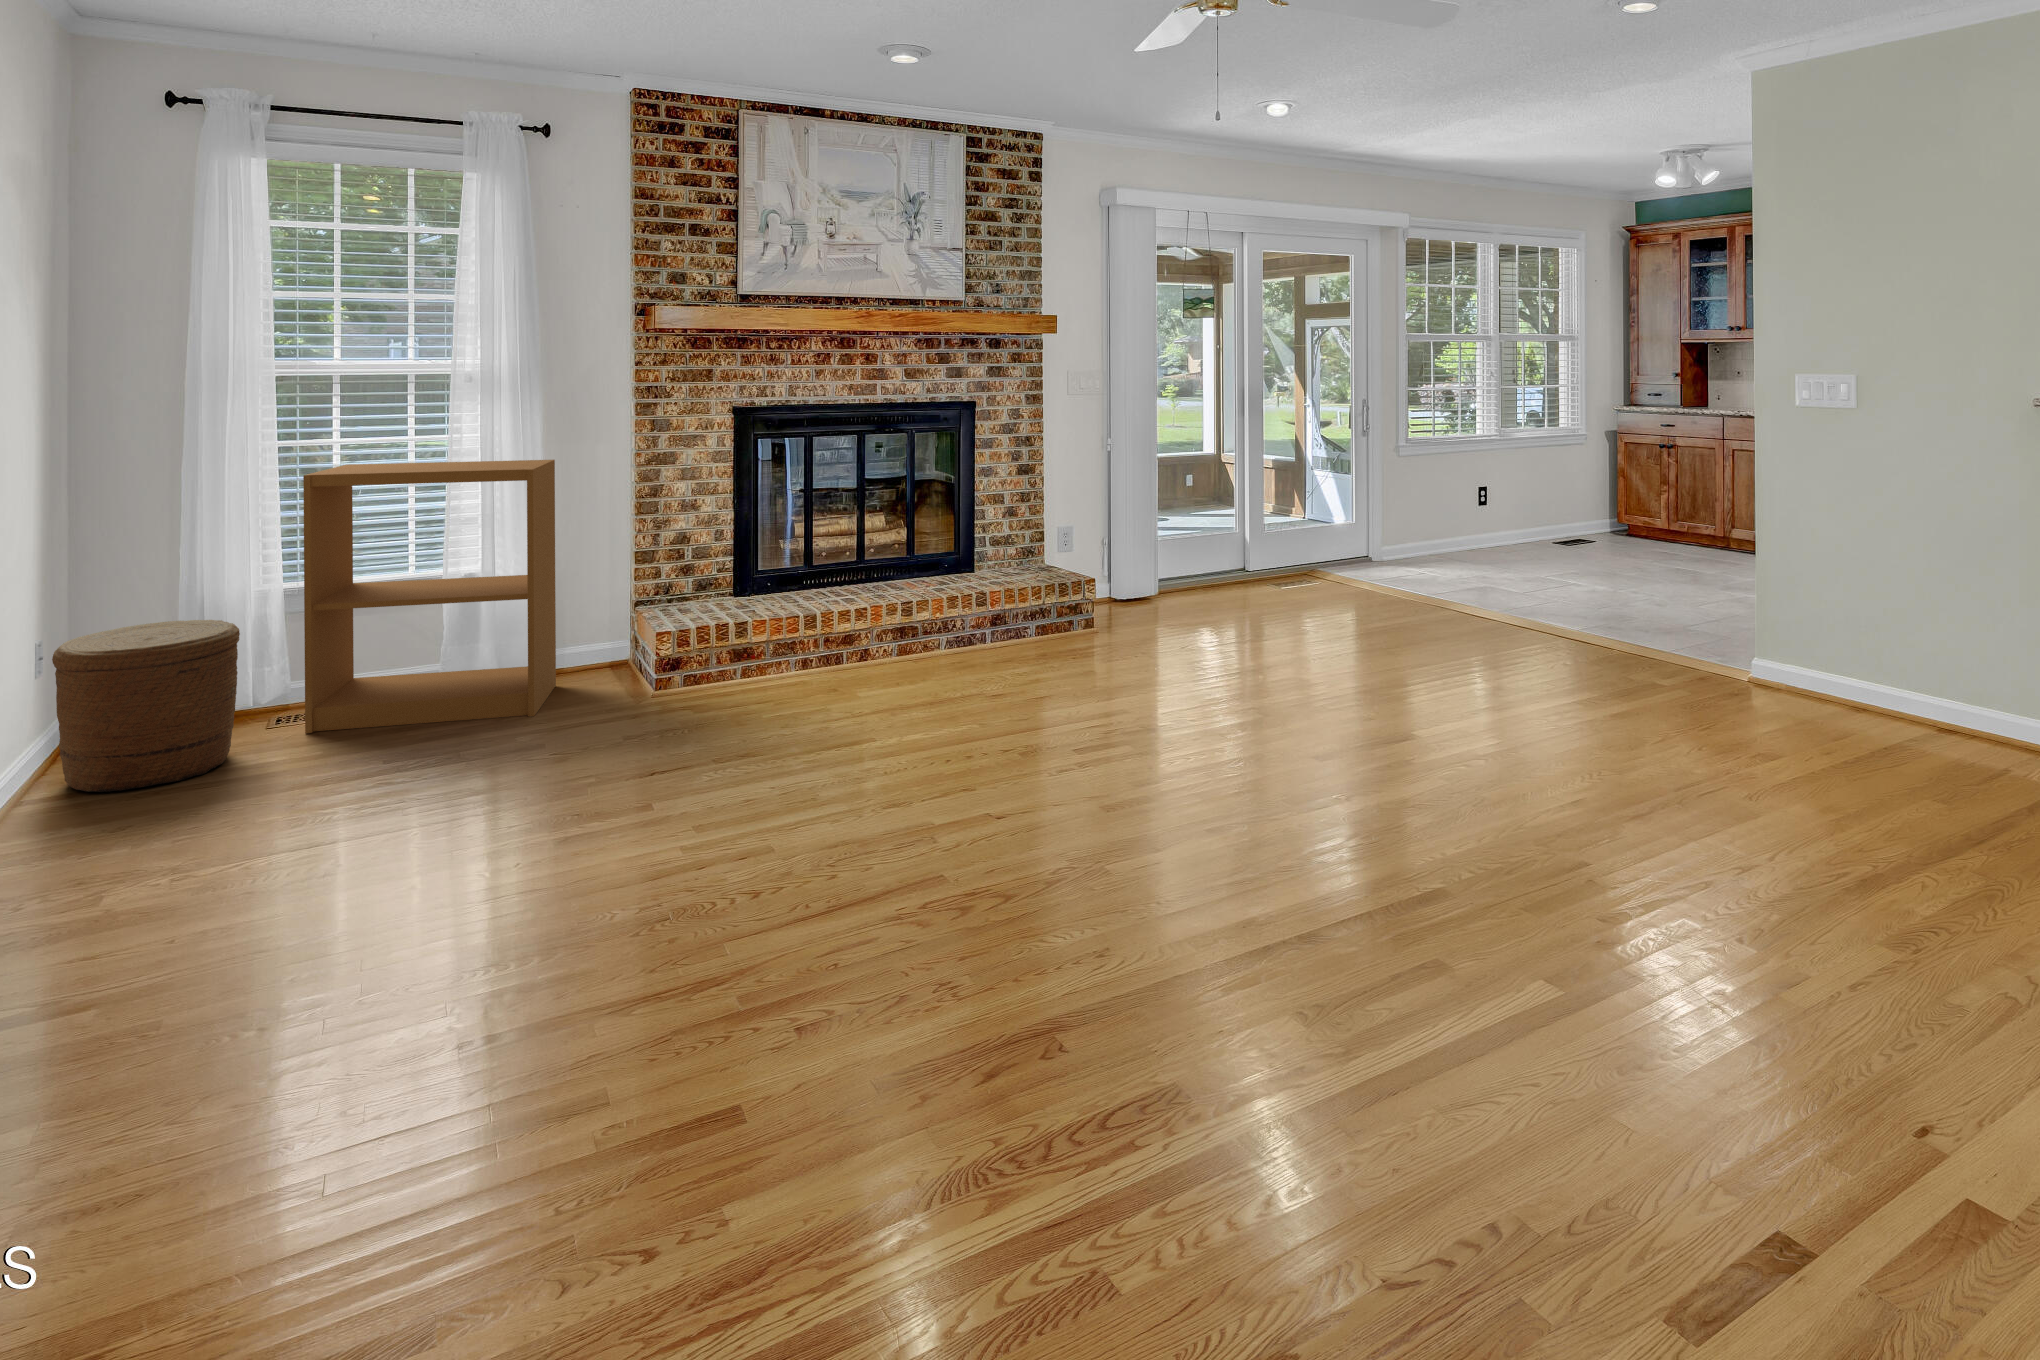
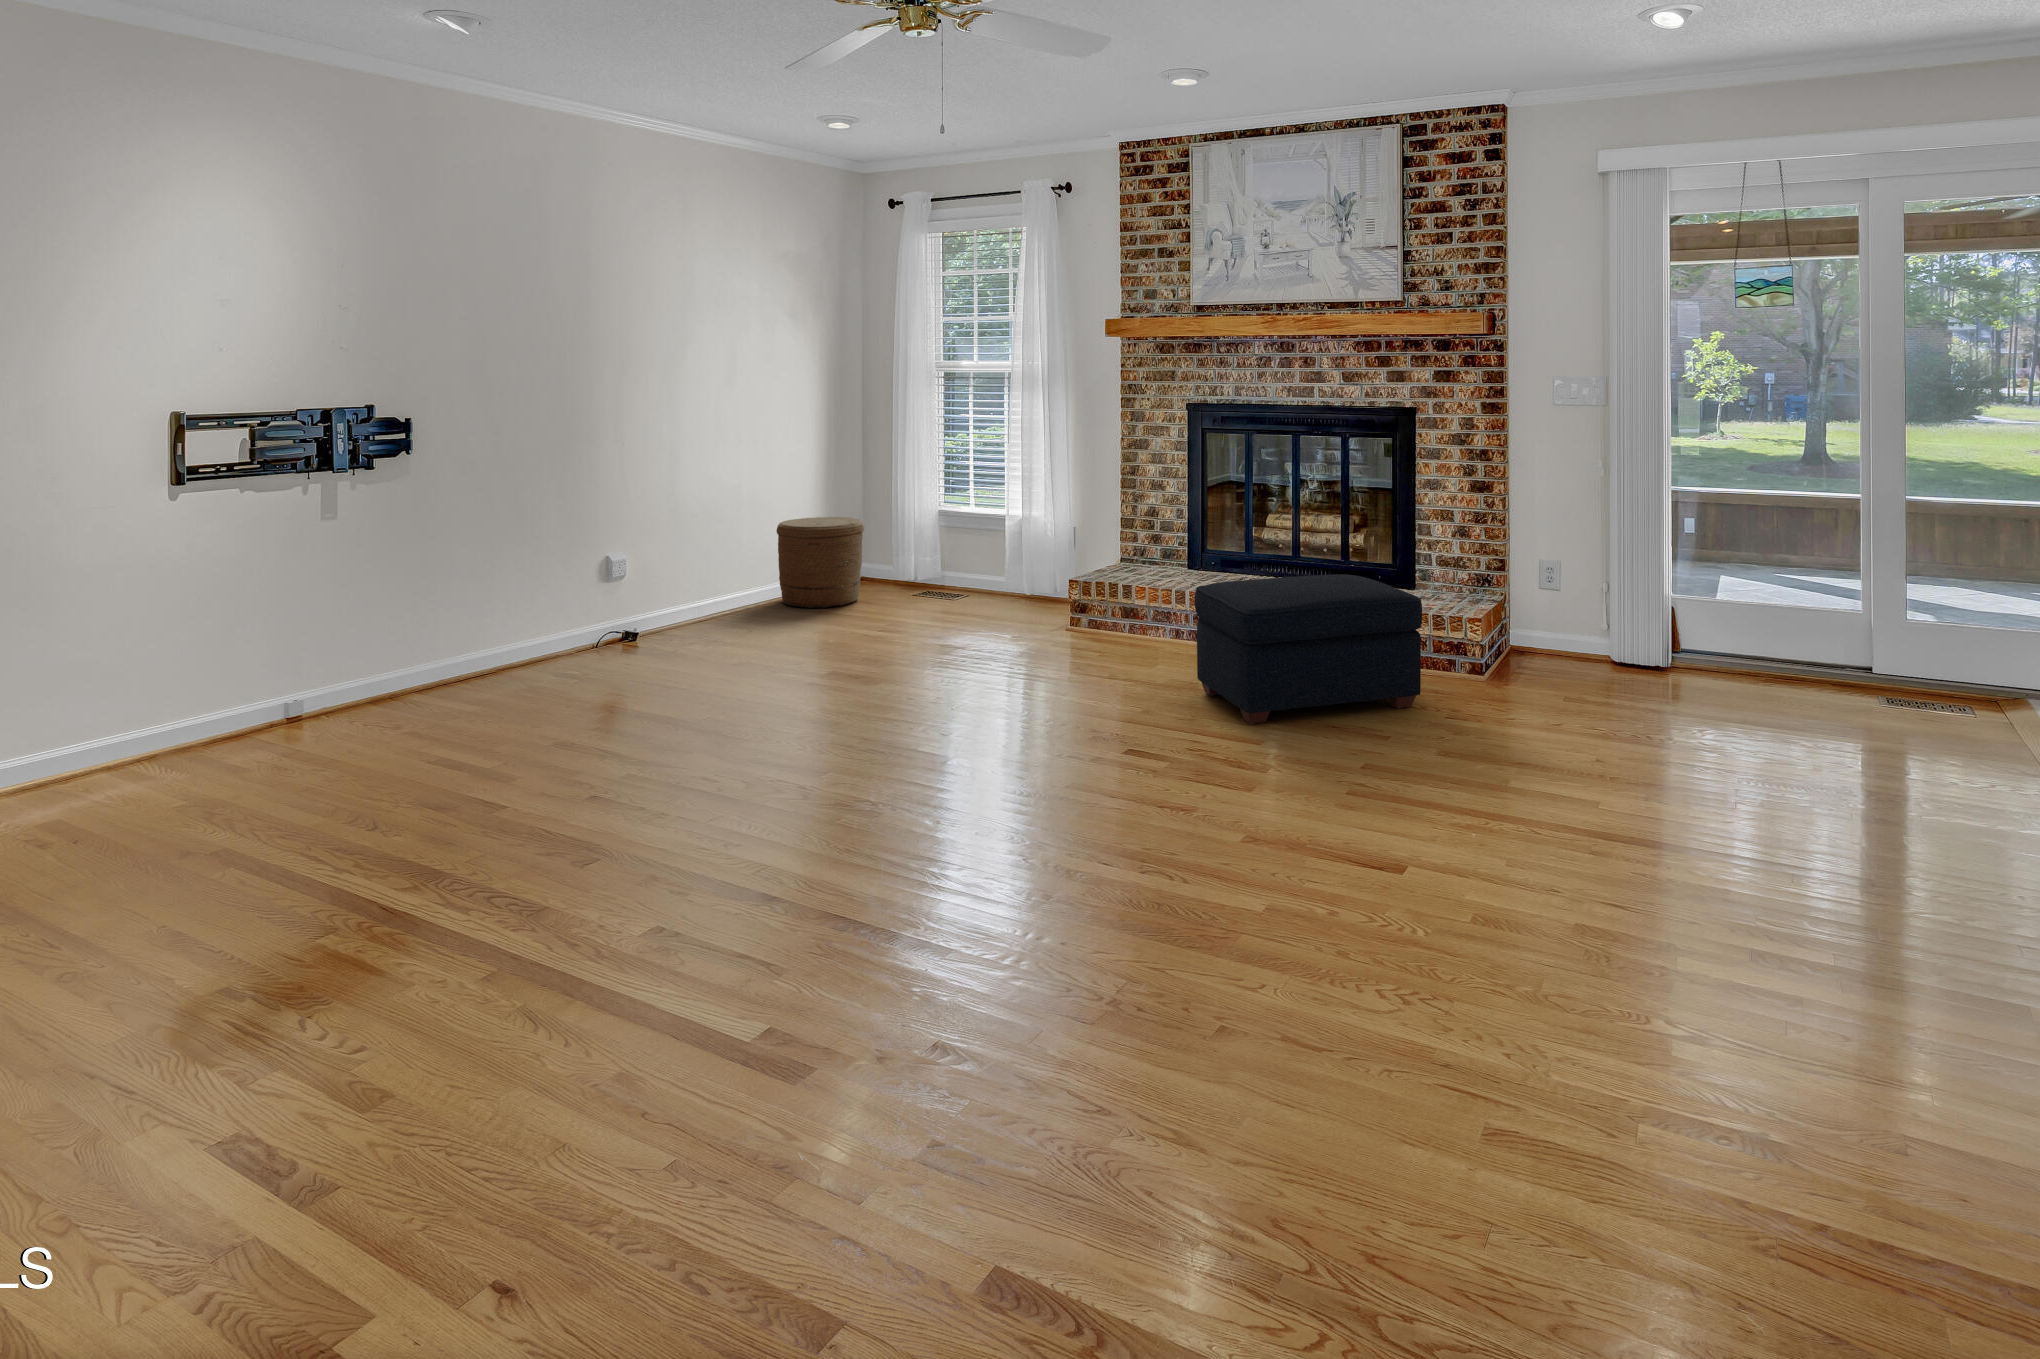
bookshelf: present [303,460,556,733] -> none [901,432,1047,622]
ottoman: none [975,558,1145,704] -> present [1194,575,1422,724]

